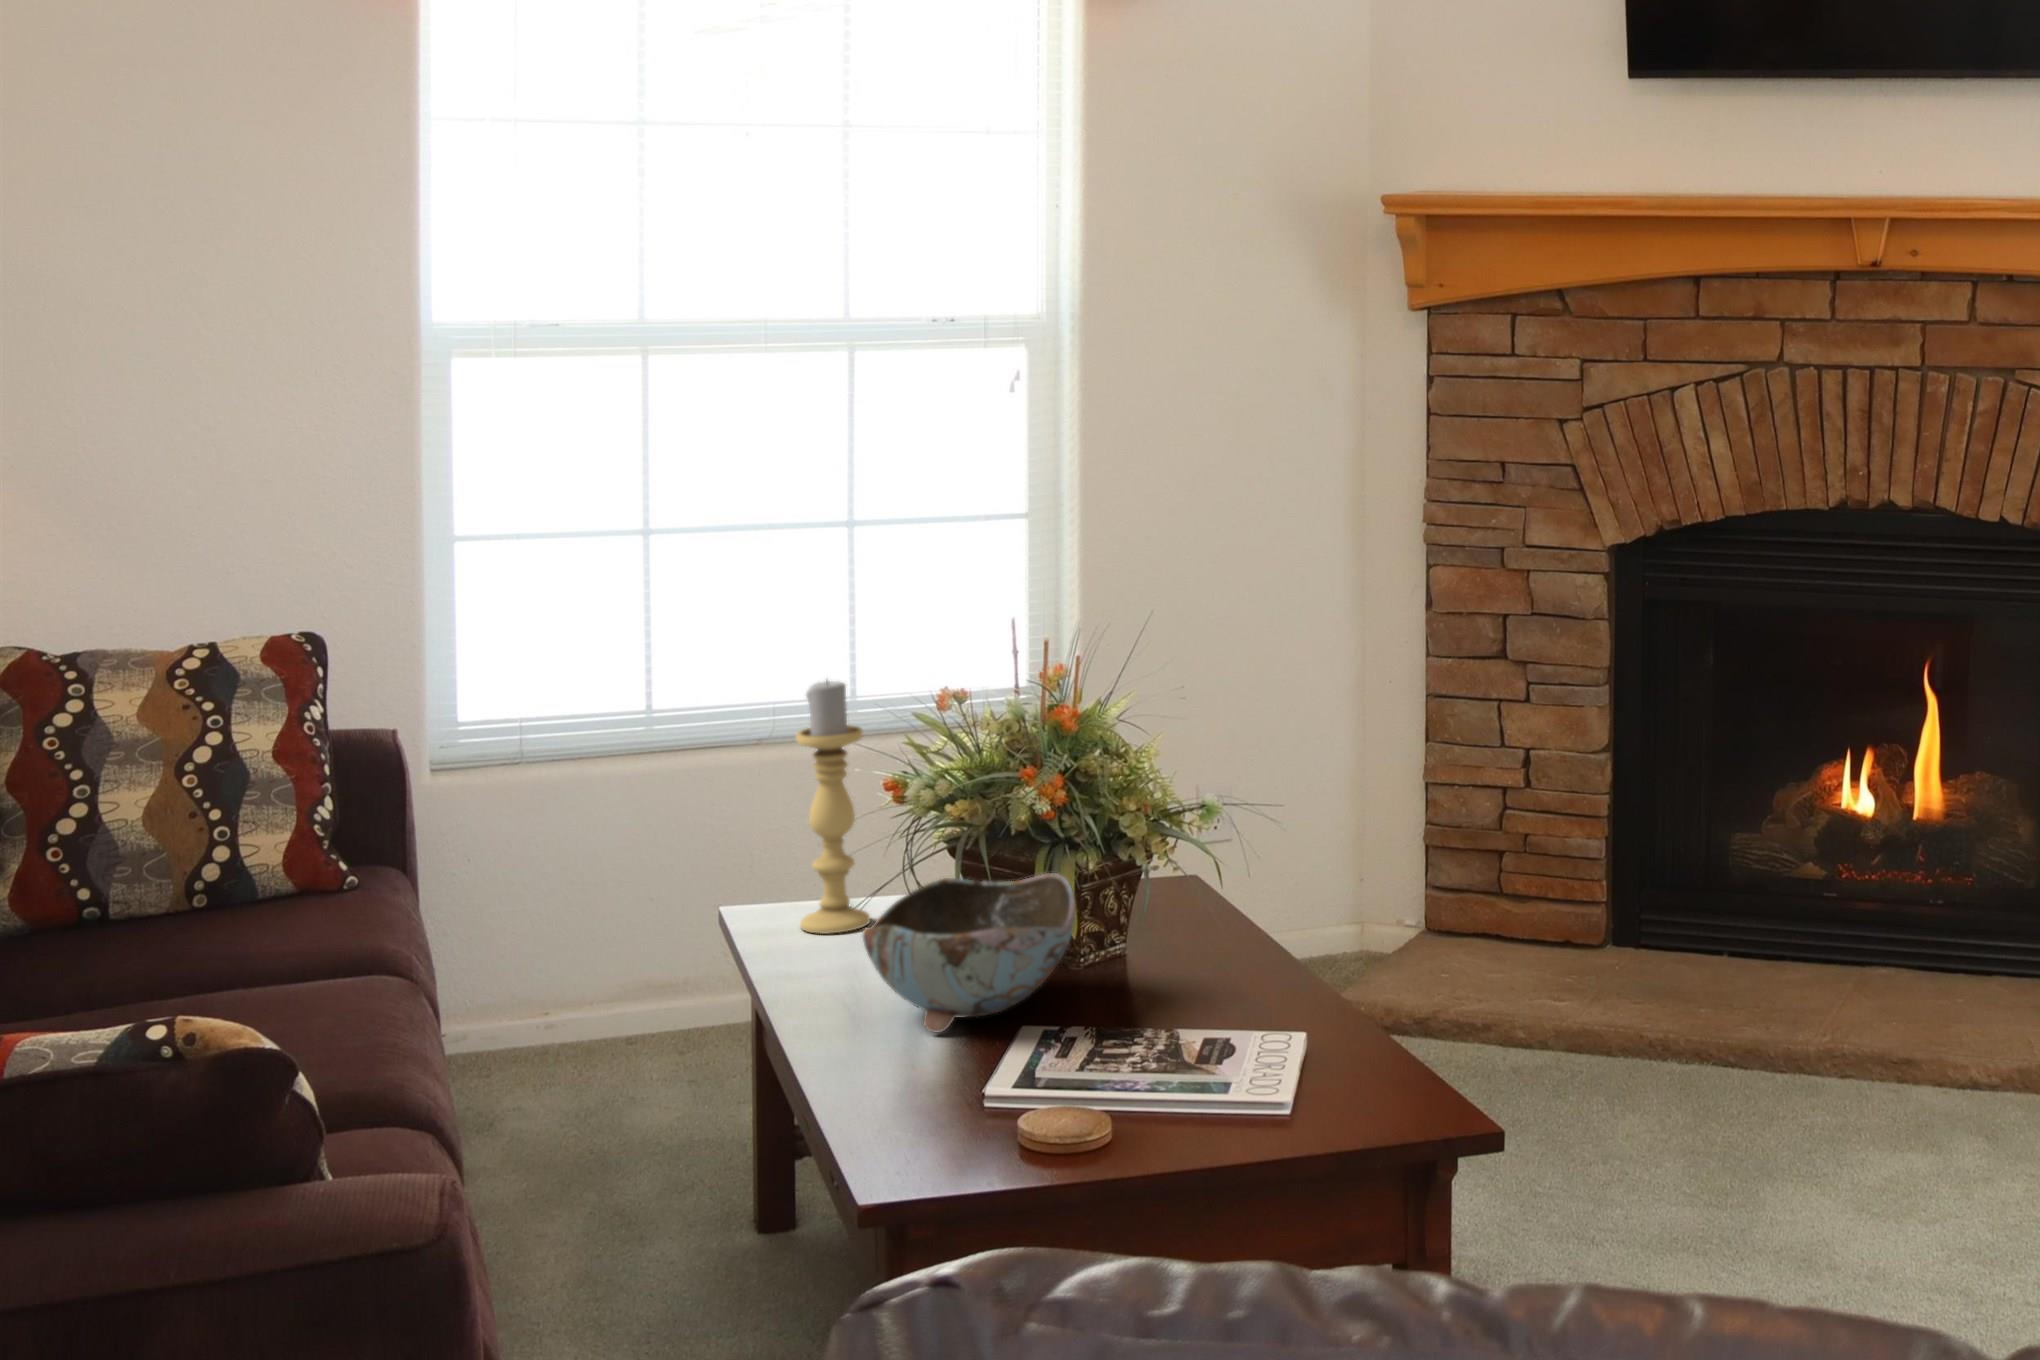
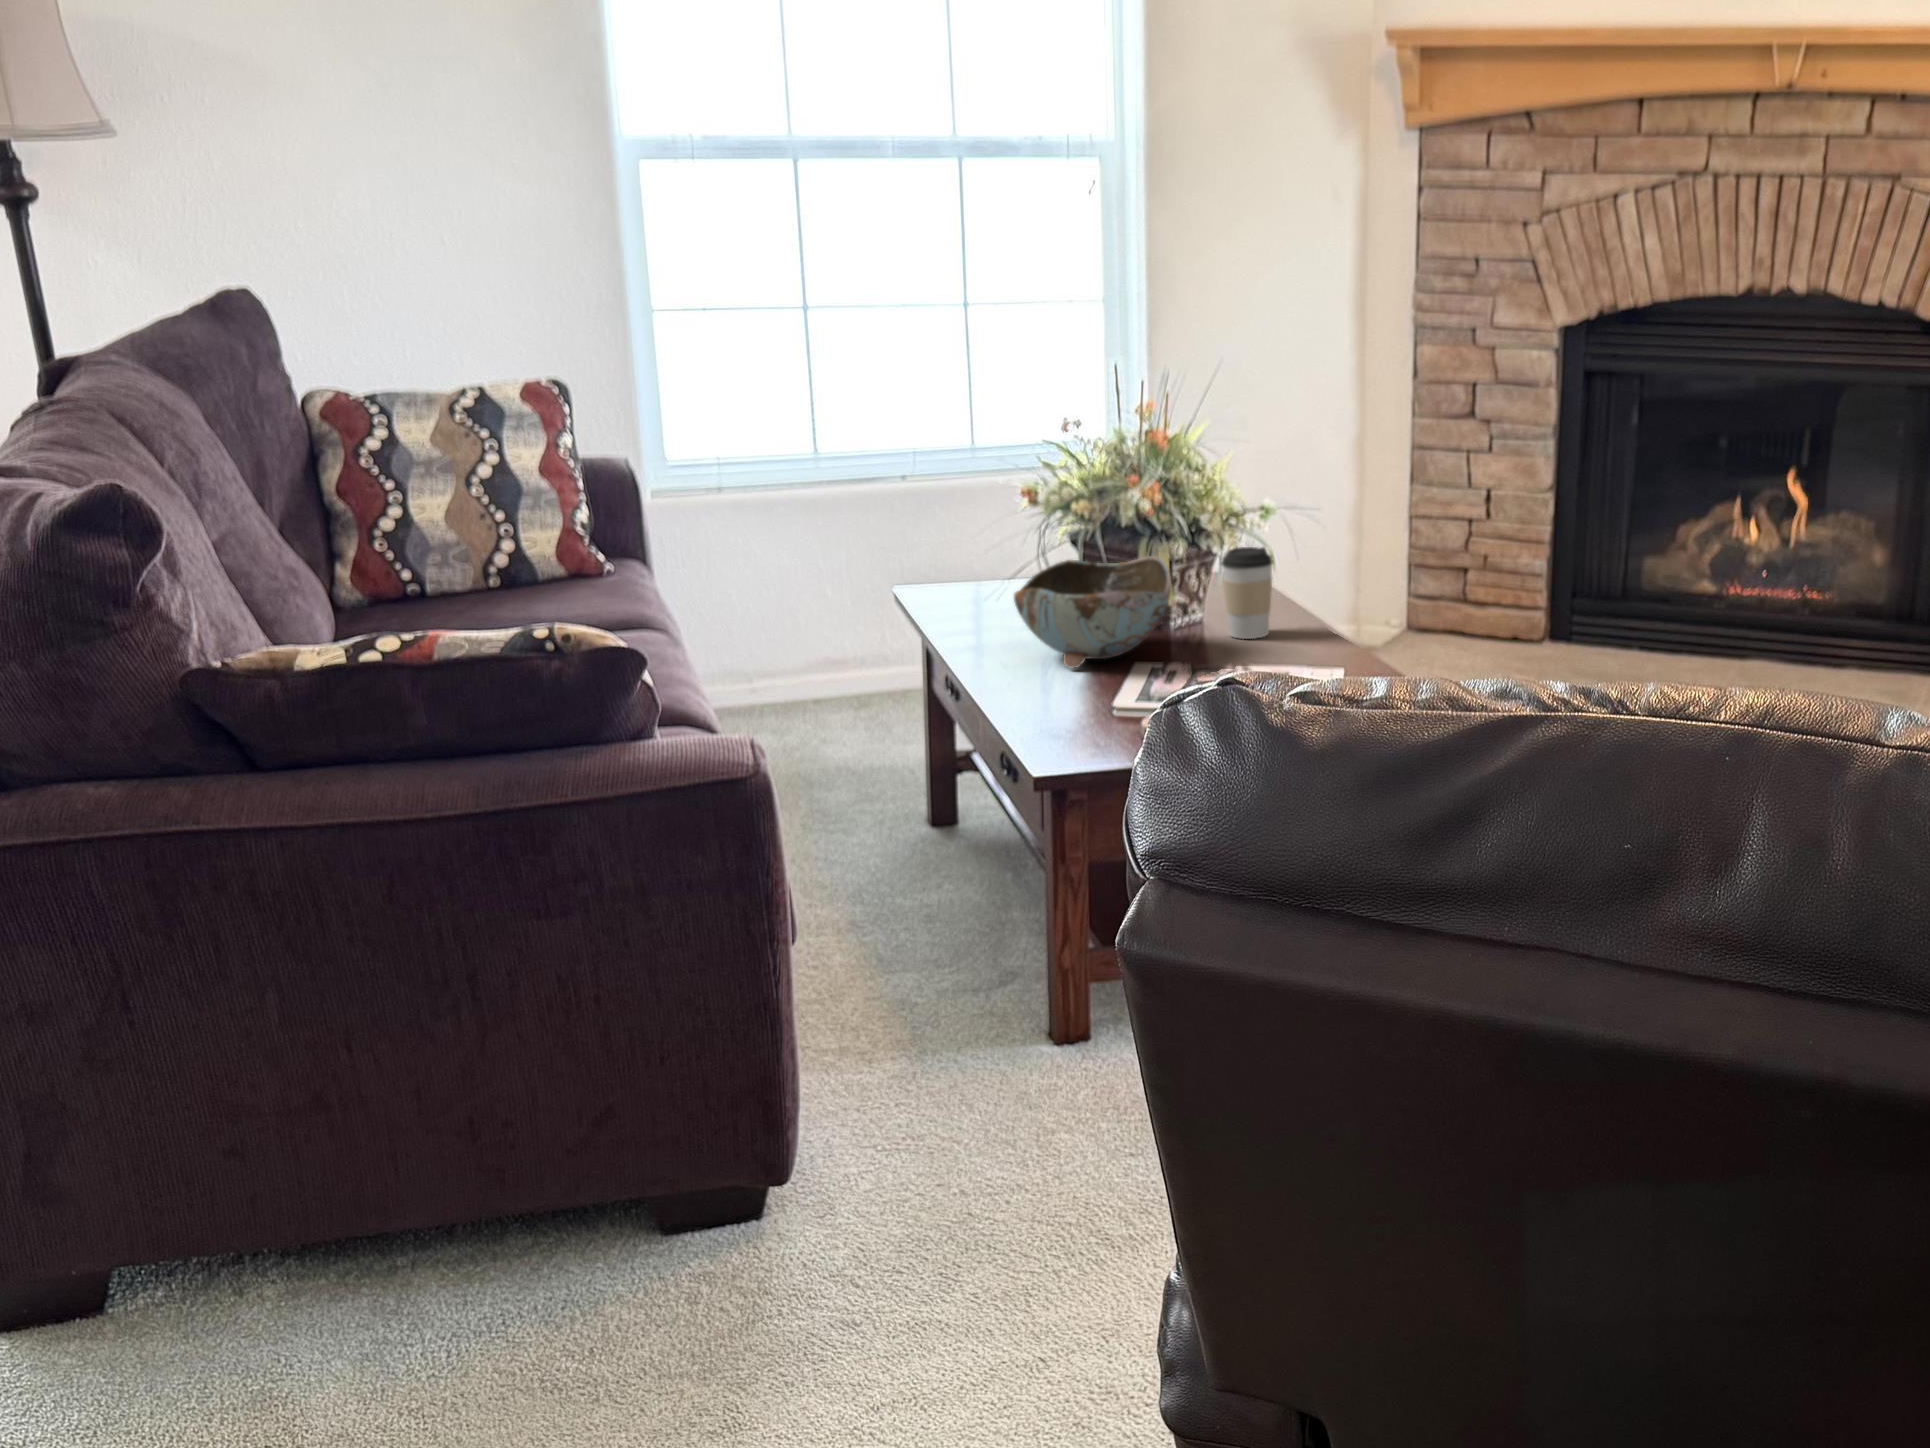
candle holder: present [796,680,870,934] -> none [943,411,1004,607]
coffee cup: none [1146,857,1216,981] -> present [1221,547,1273,639]

